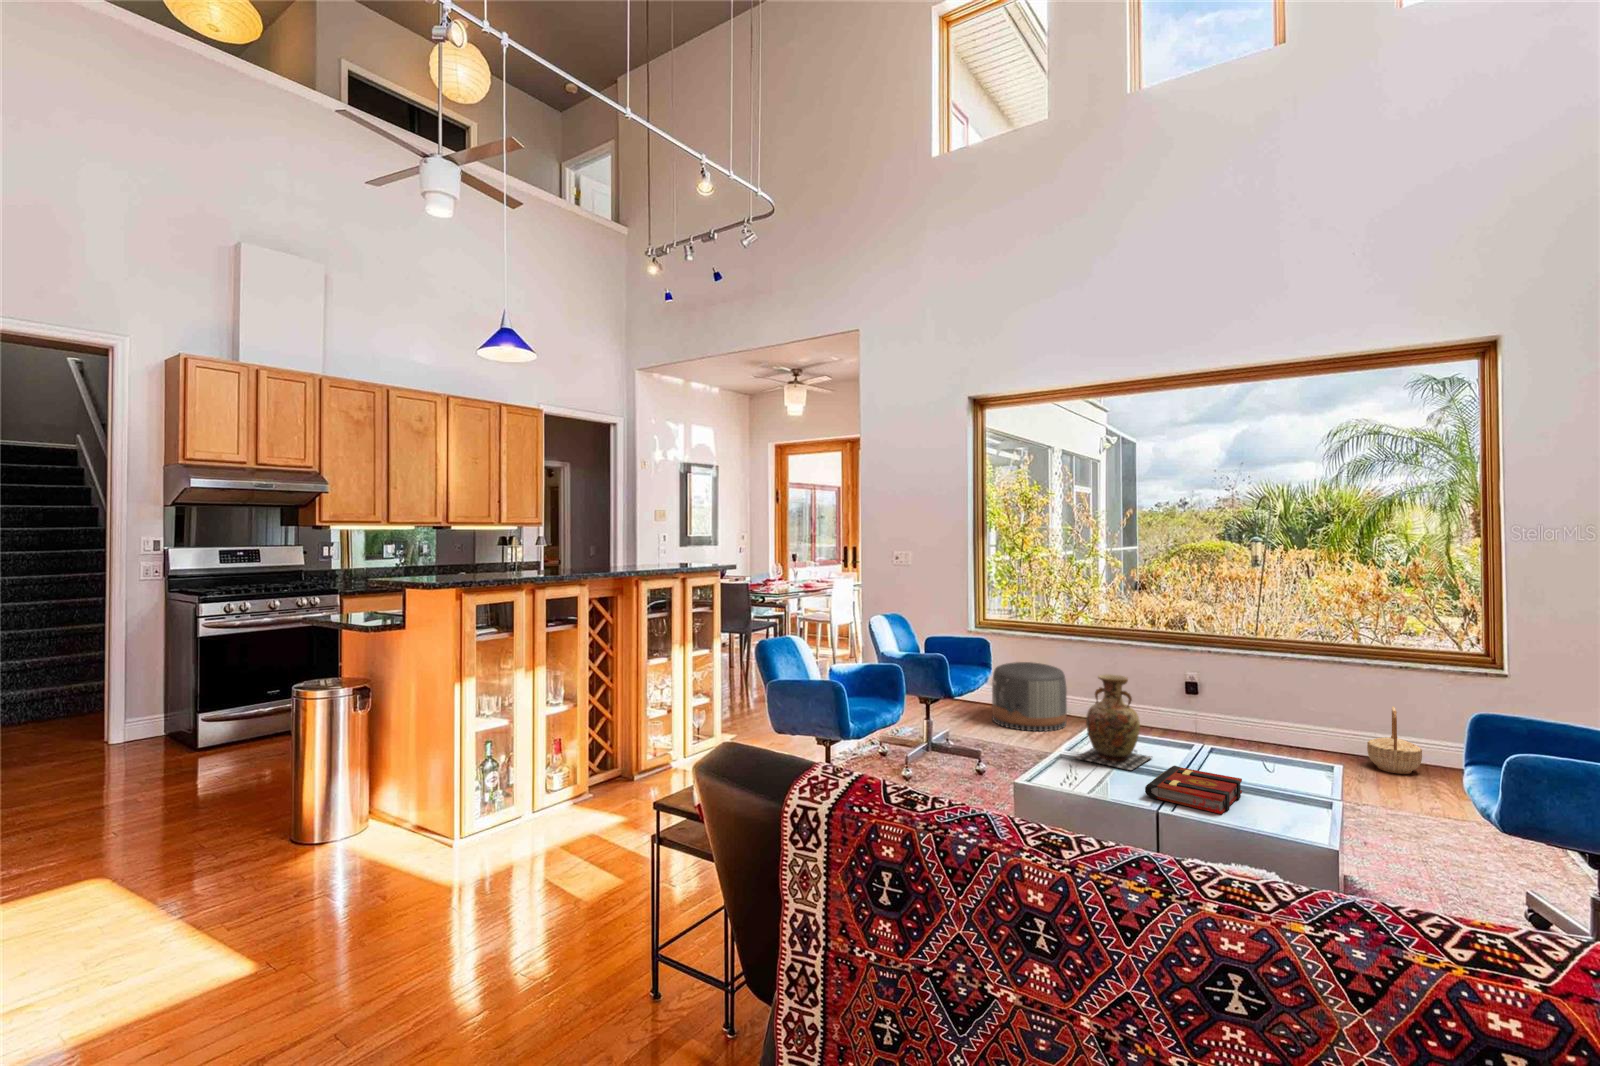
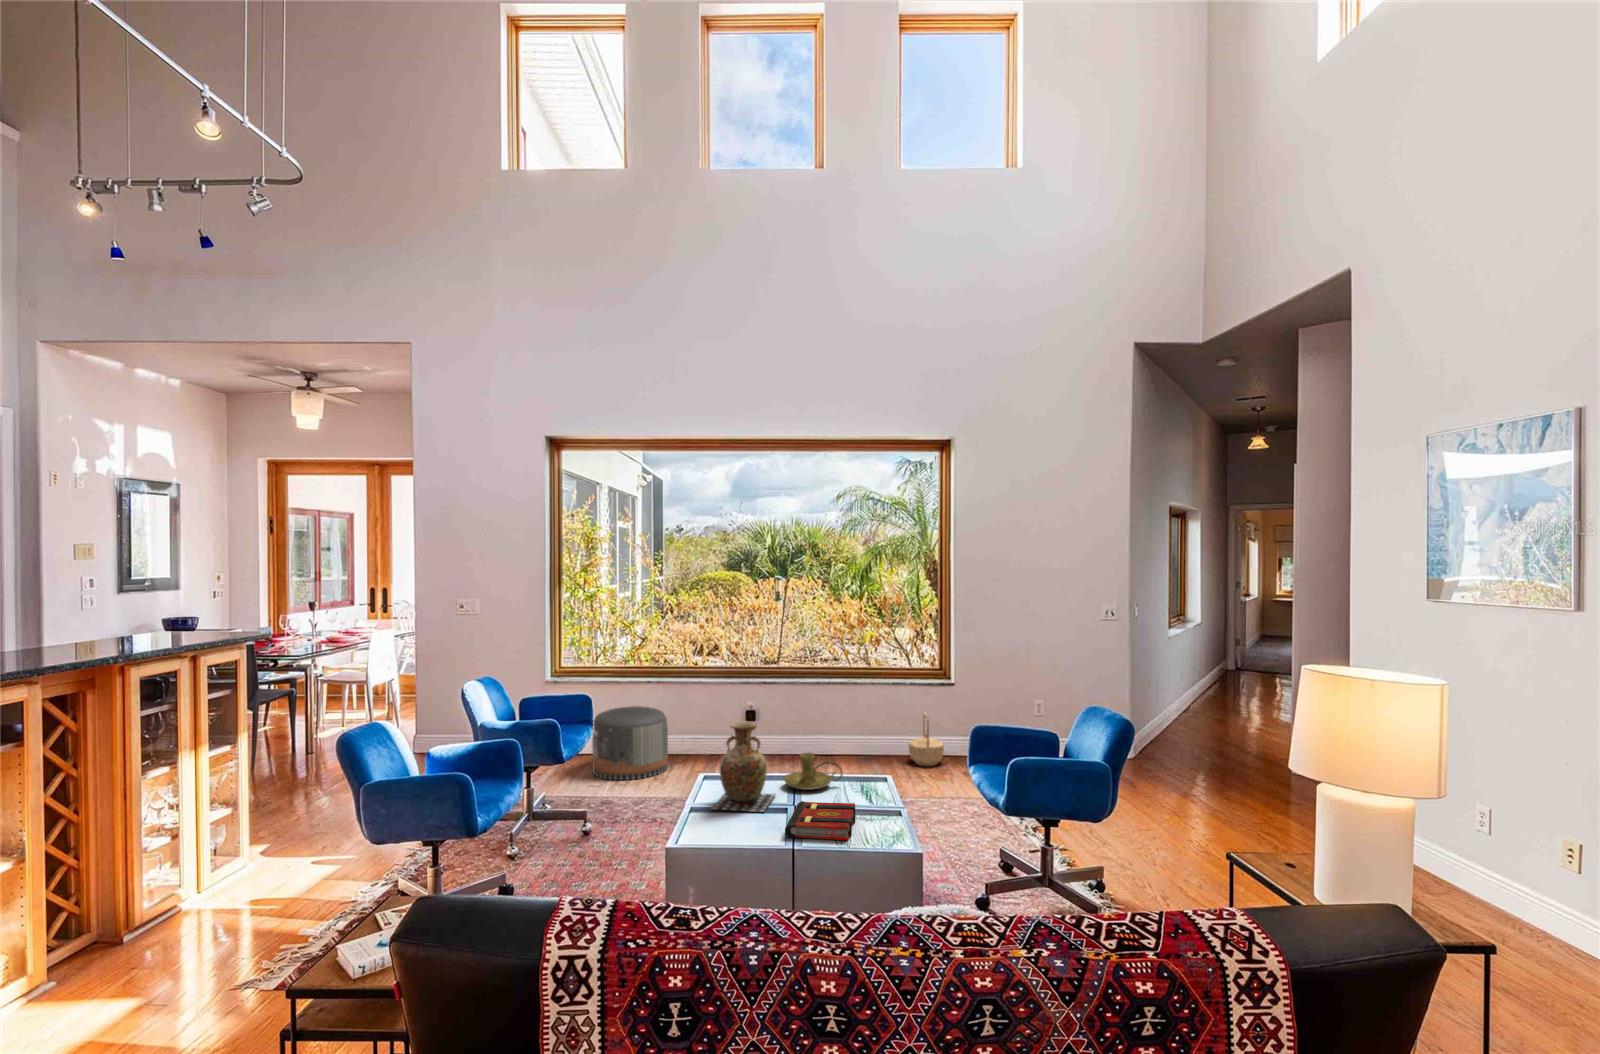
candle holder: none [1166,720,1240,760] -> present [784,753,843,790]

